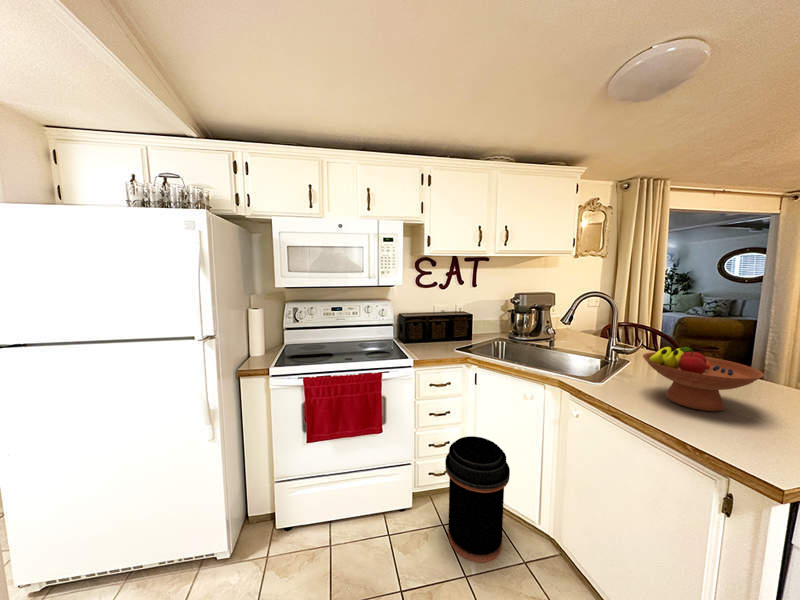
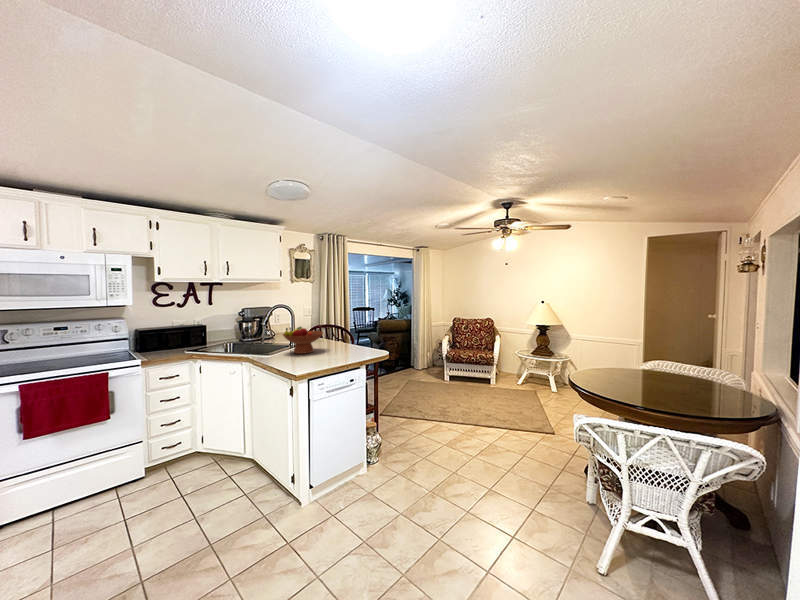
trash can: present [445,436,510,562] -> none [173,406,222,486]

